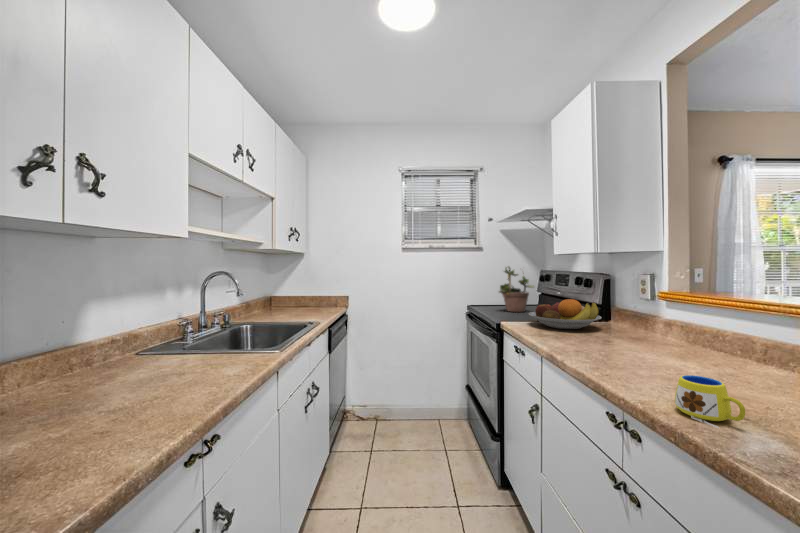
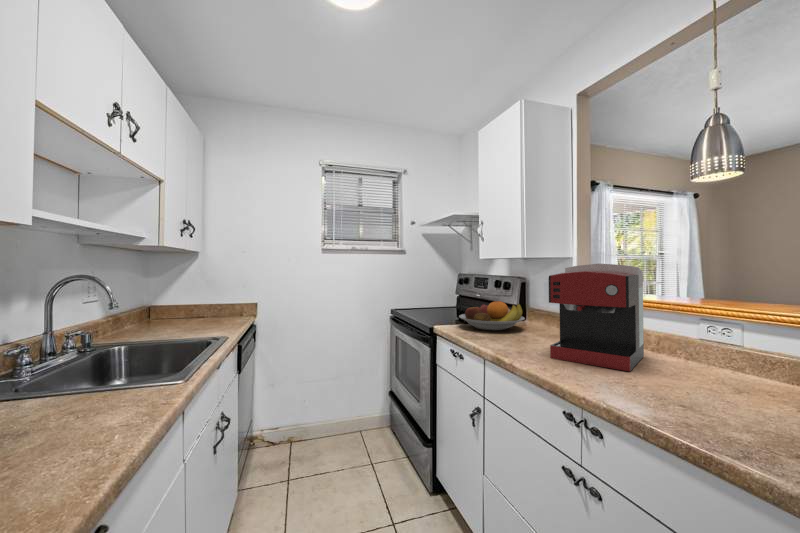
coffee maker: none [608,259,736,379] -> present [549,264,644,371]
potted plant: present [499,267,534,312] -> none [423,265,457,315]
mug: present [675,375,745,428] -> none [632,371,695,420]

